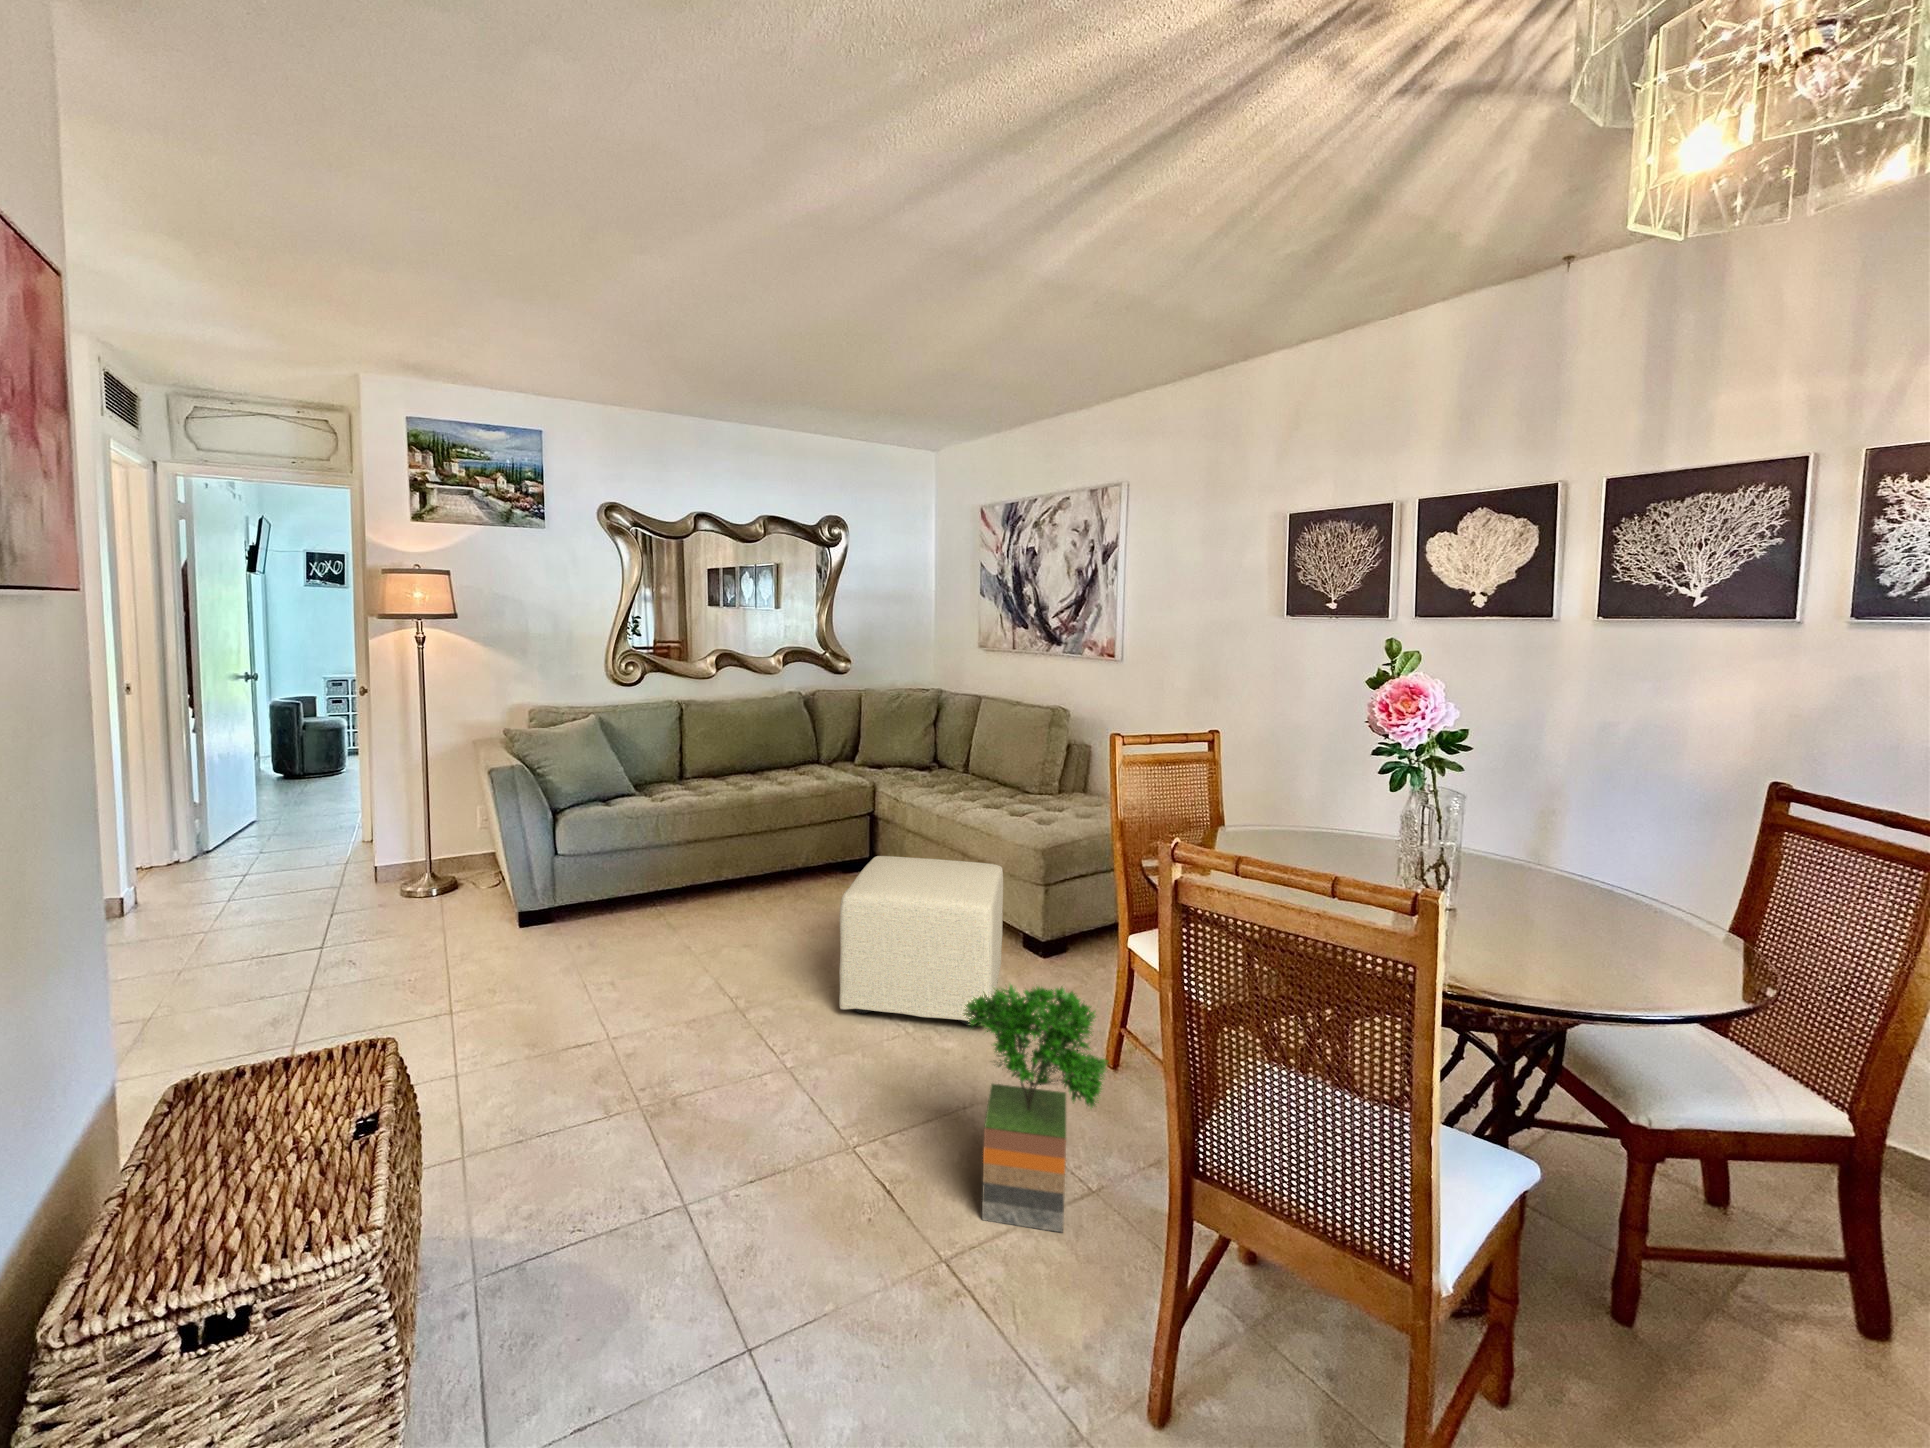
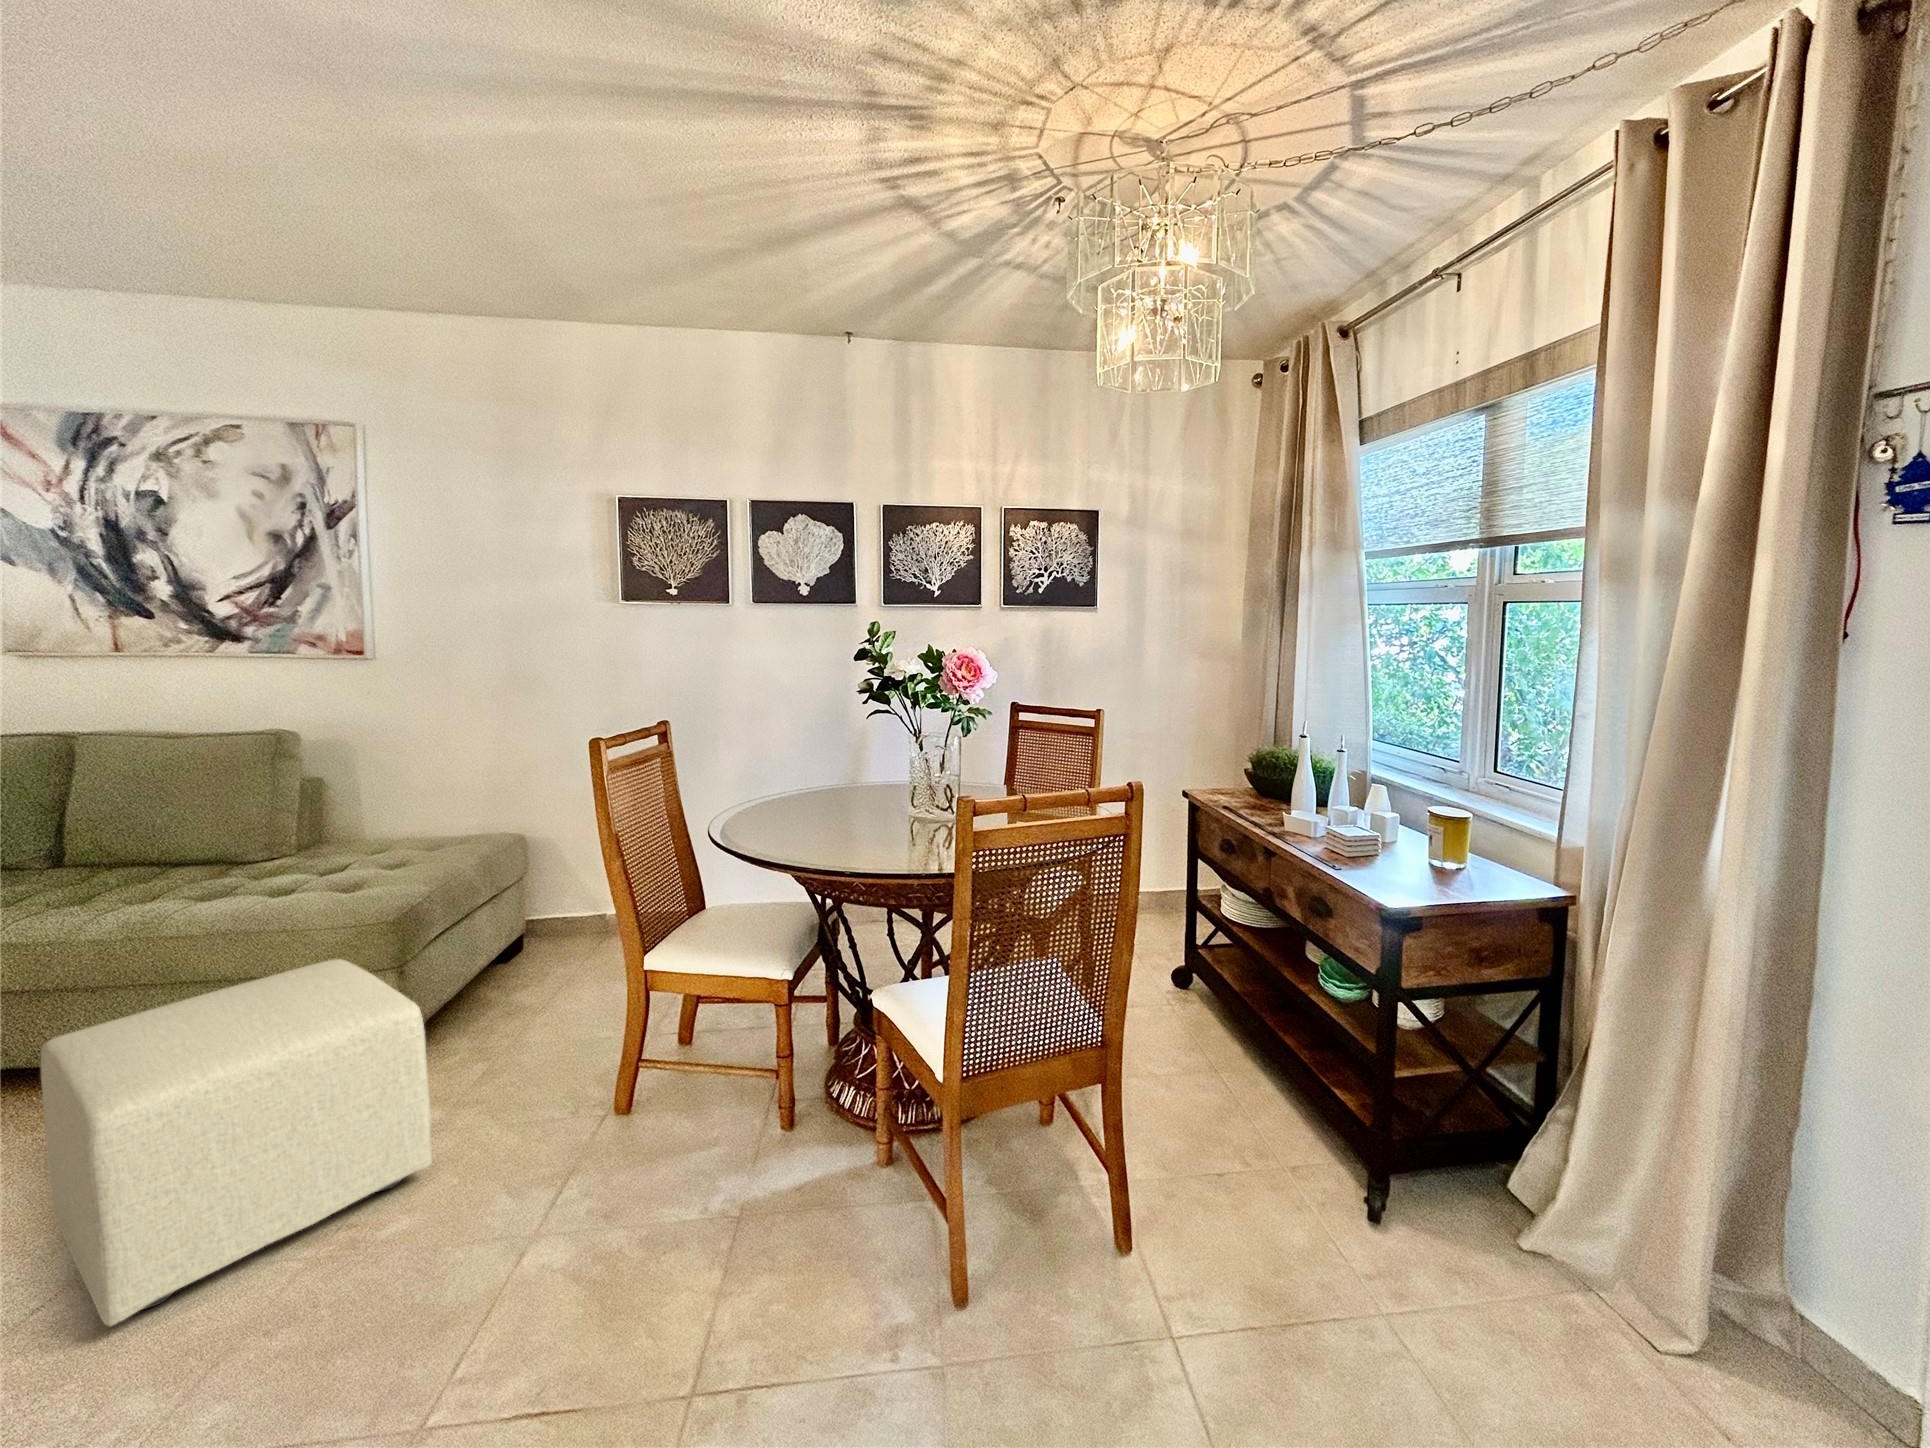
potted tree: present [964,984,1107,1232] -> none [587,1019,796,1334]

